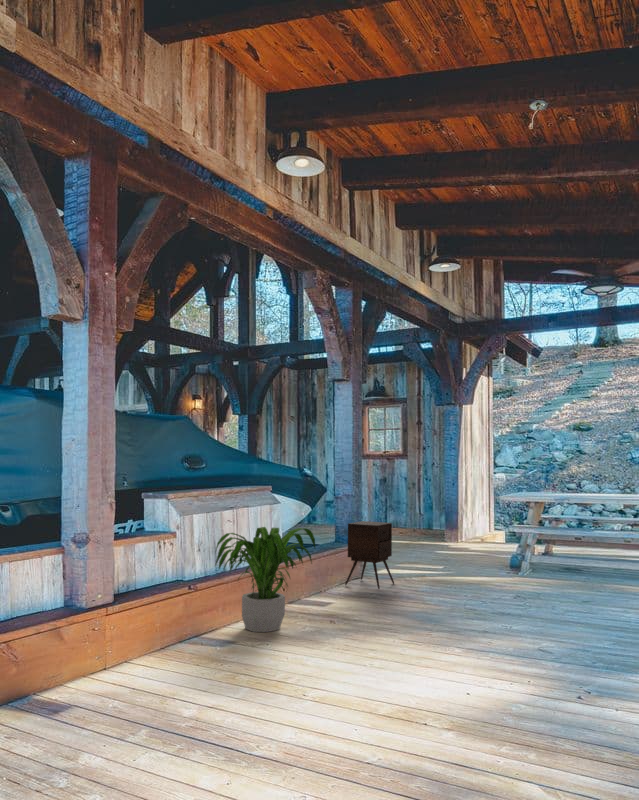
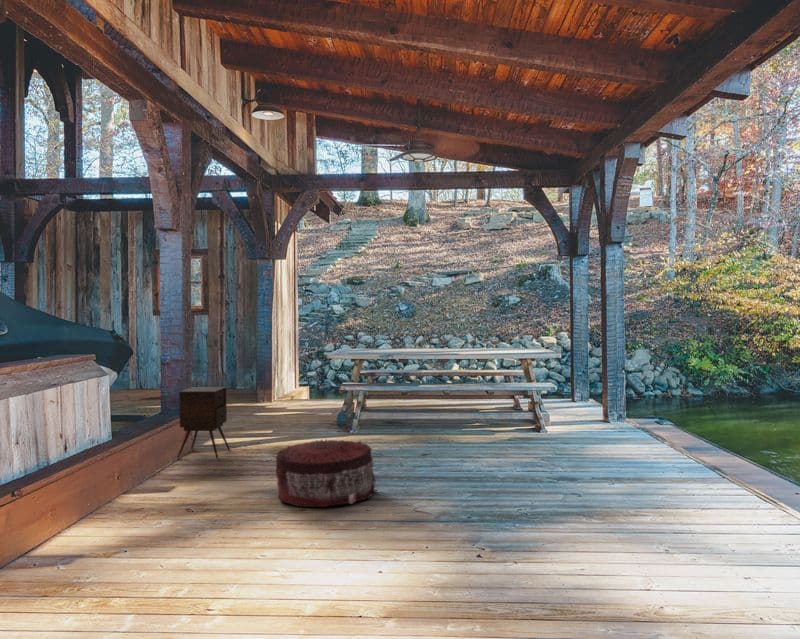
potted plant: present [216,527,315,632] -> none [39,406,170,533]
pouf: none [409,576,507,641] -> present [276,440,375,507]

